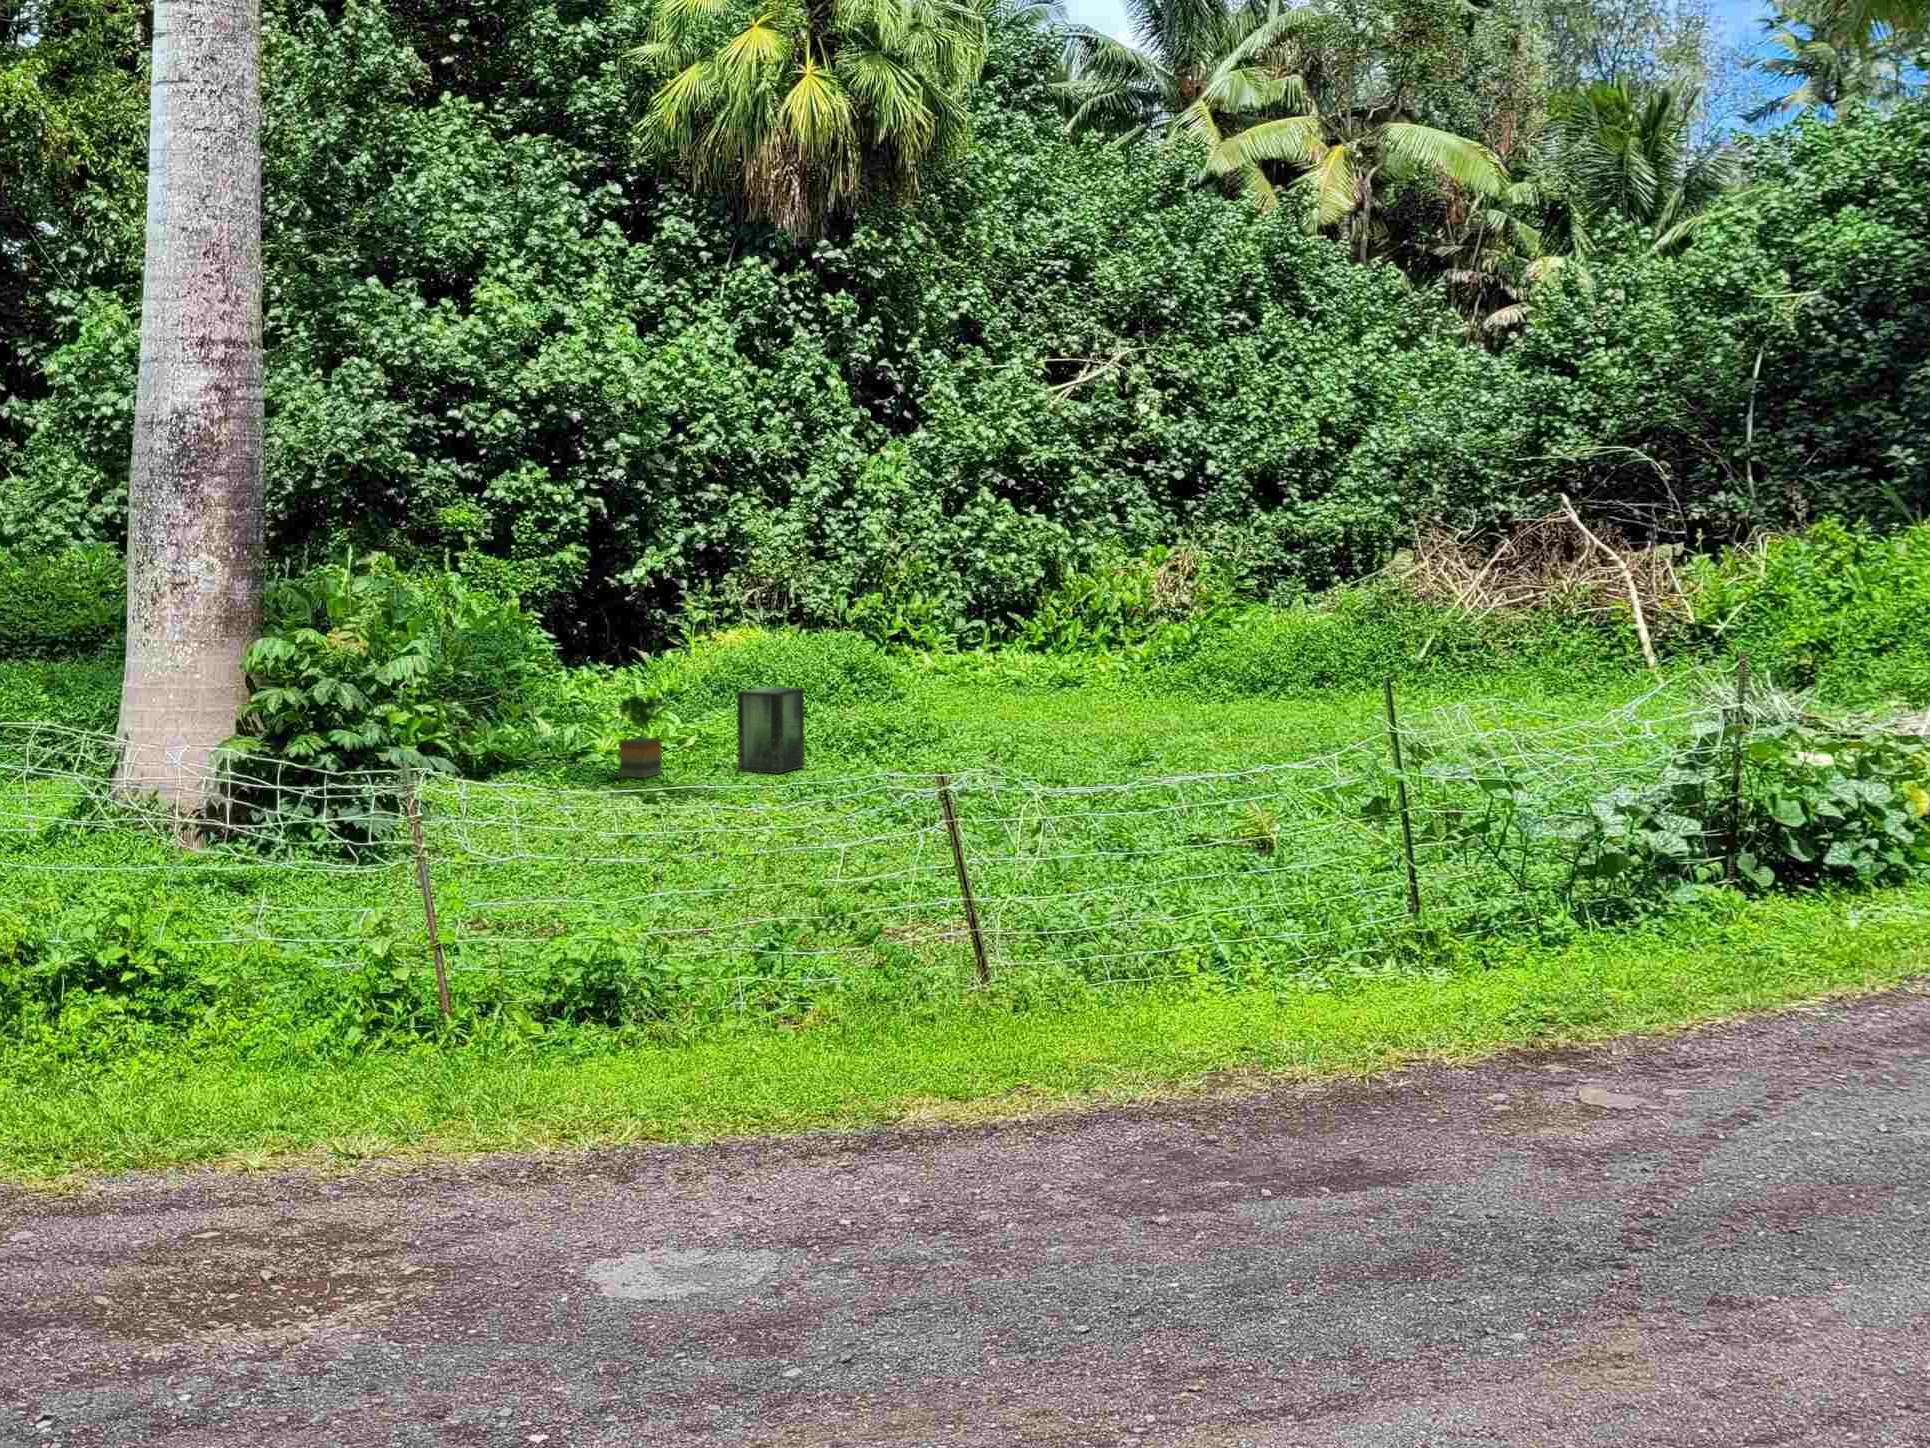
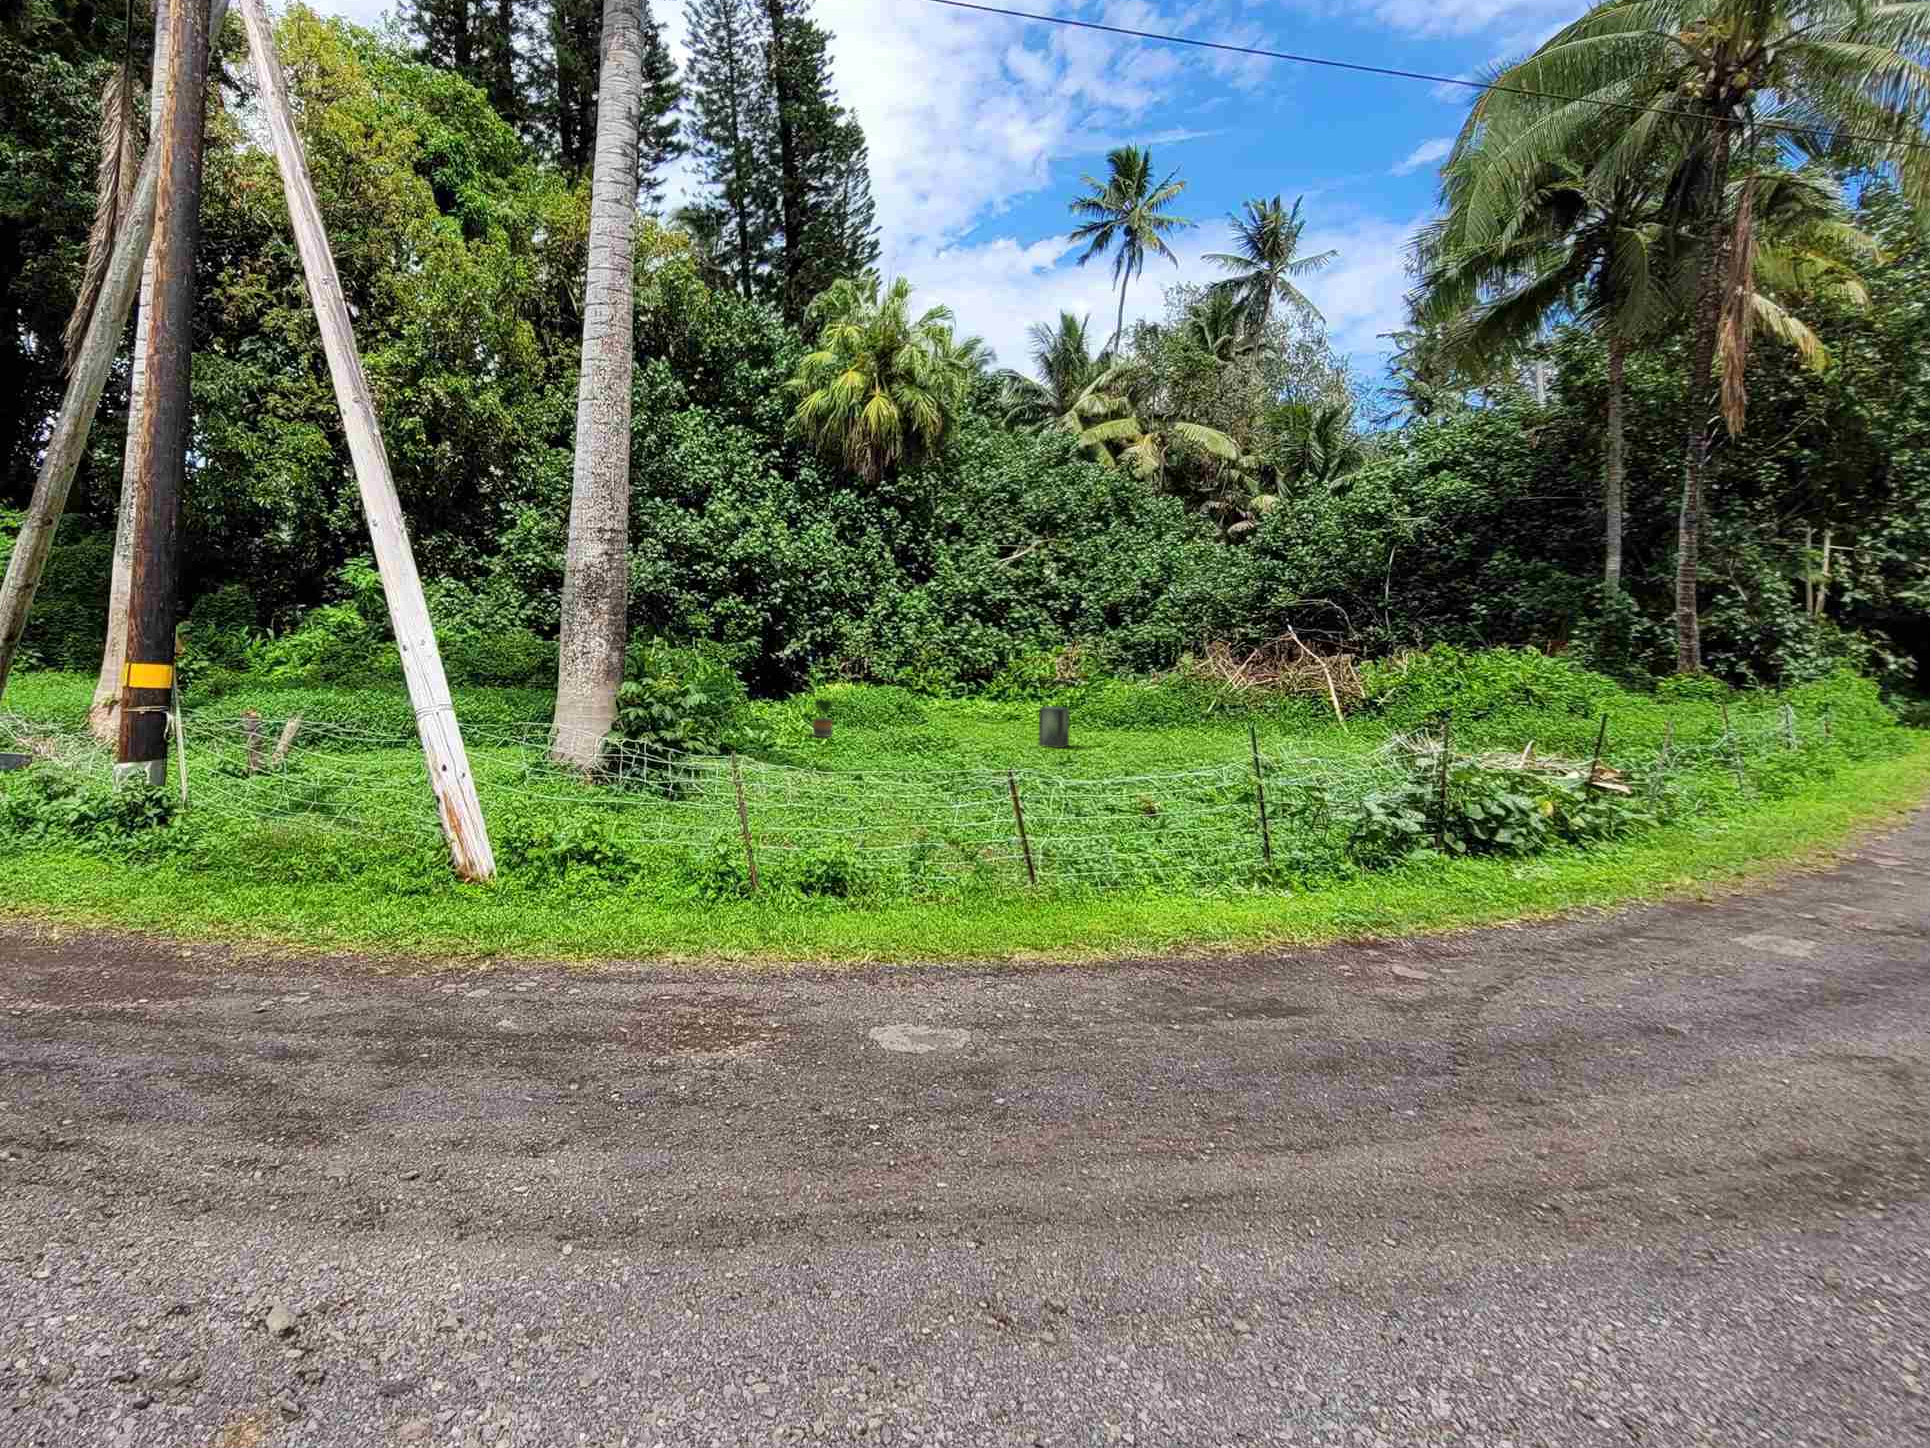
storage box: present [737,686,805,774] -> present [1039,706,1070,748]

